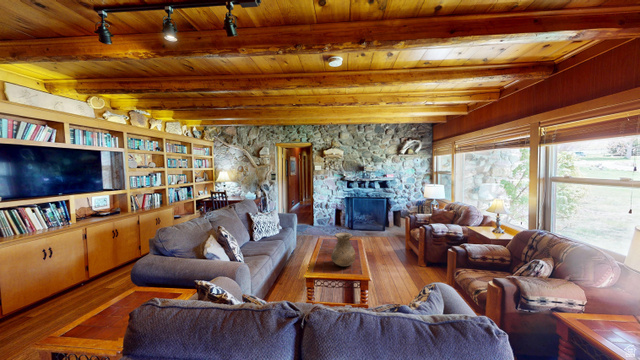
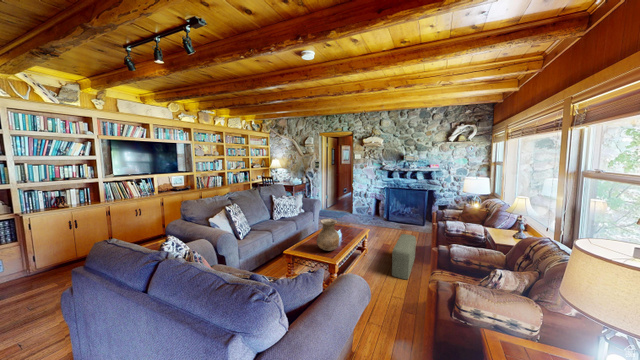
pouf: none [386,241,408,284] -> present [392,234,416,279]

